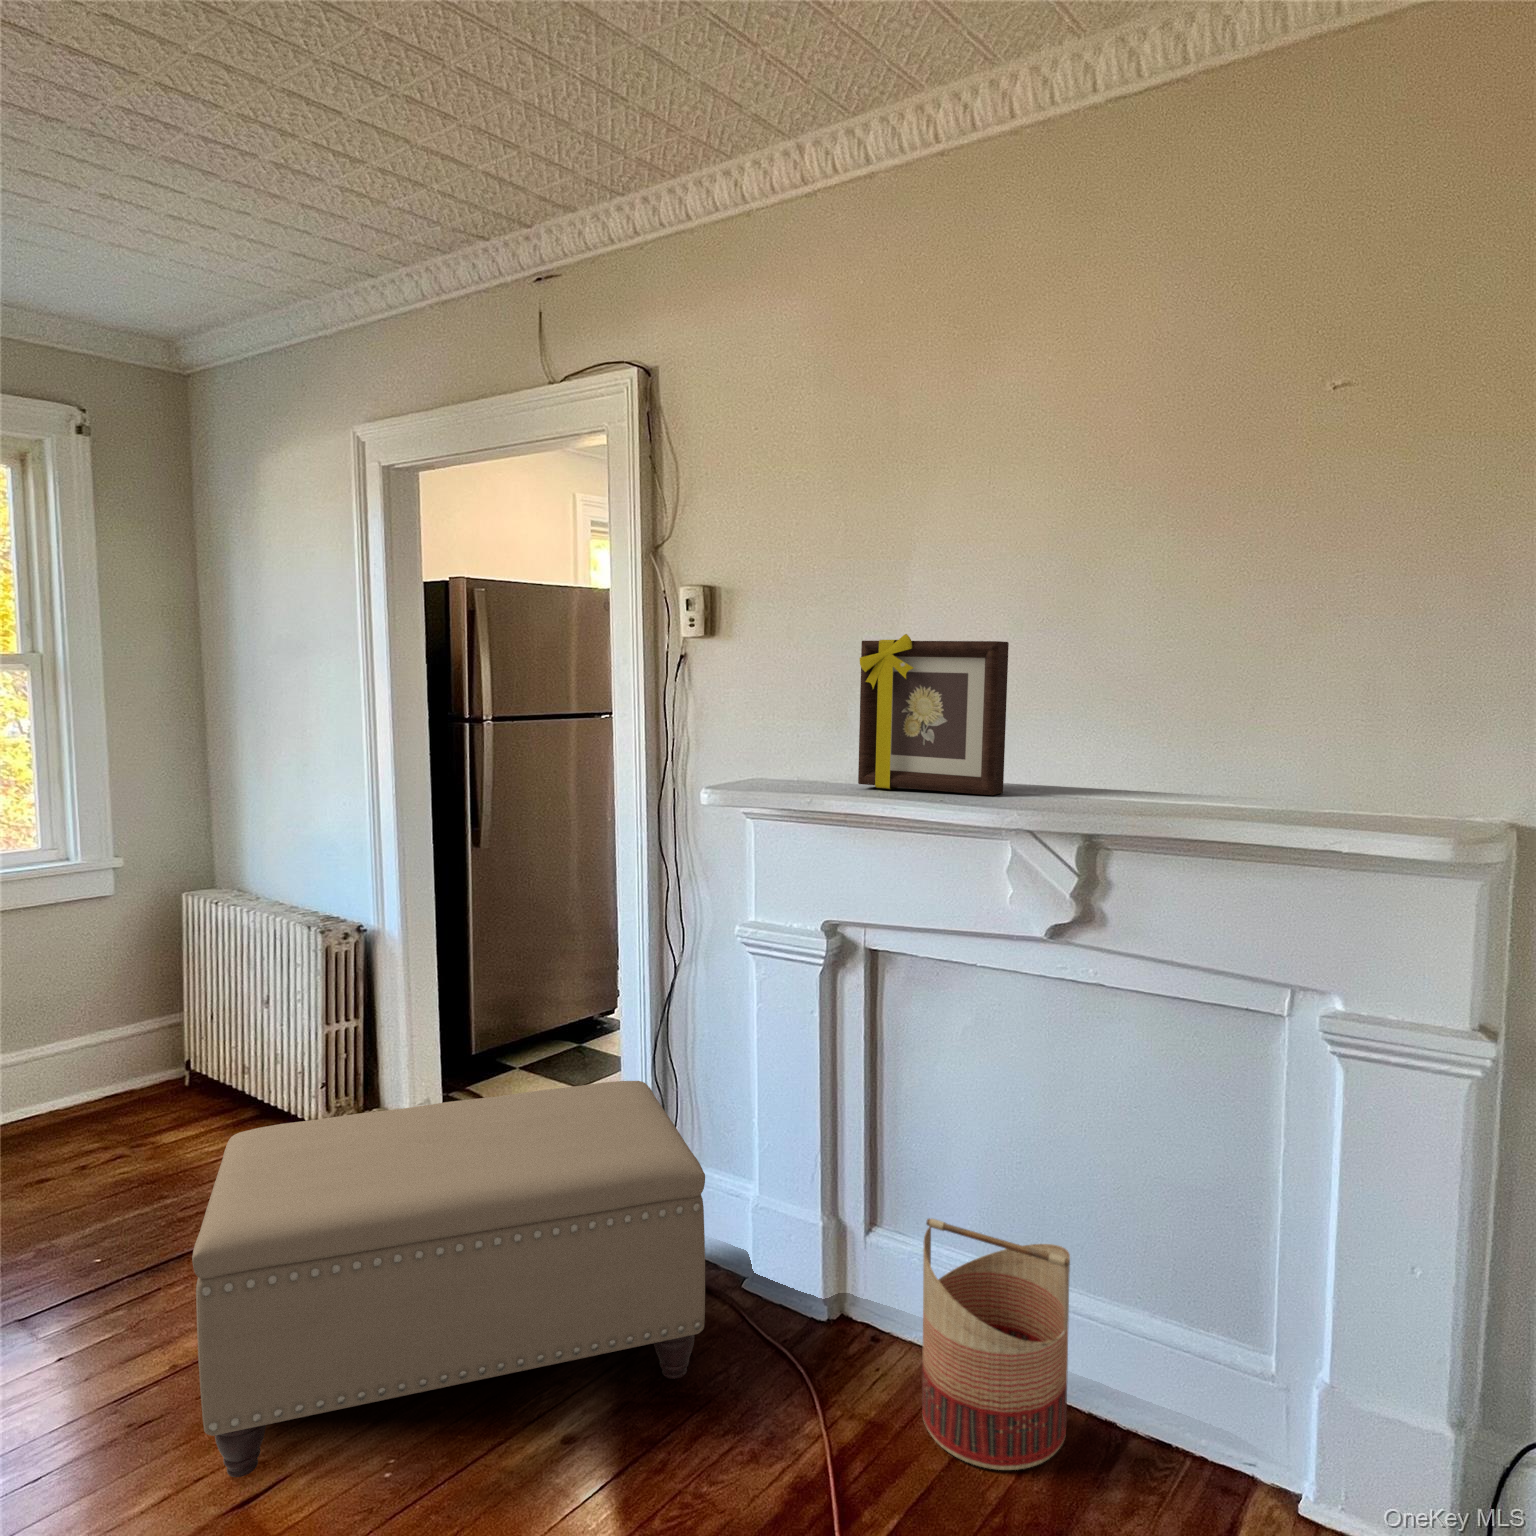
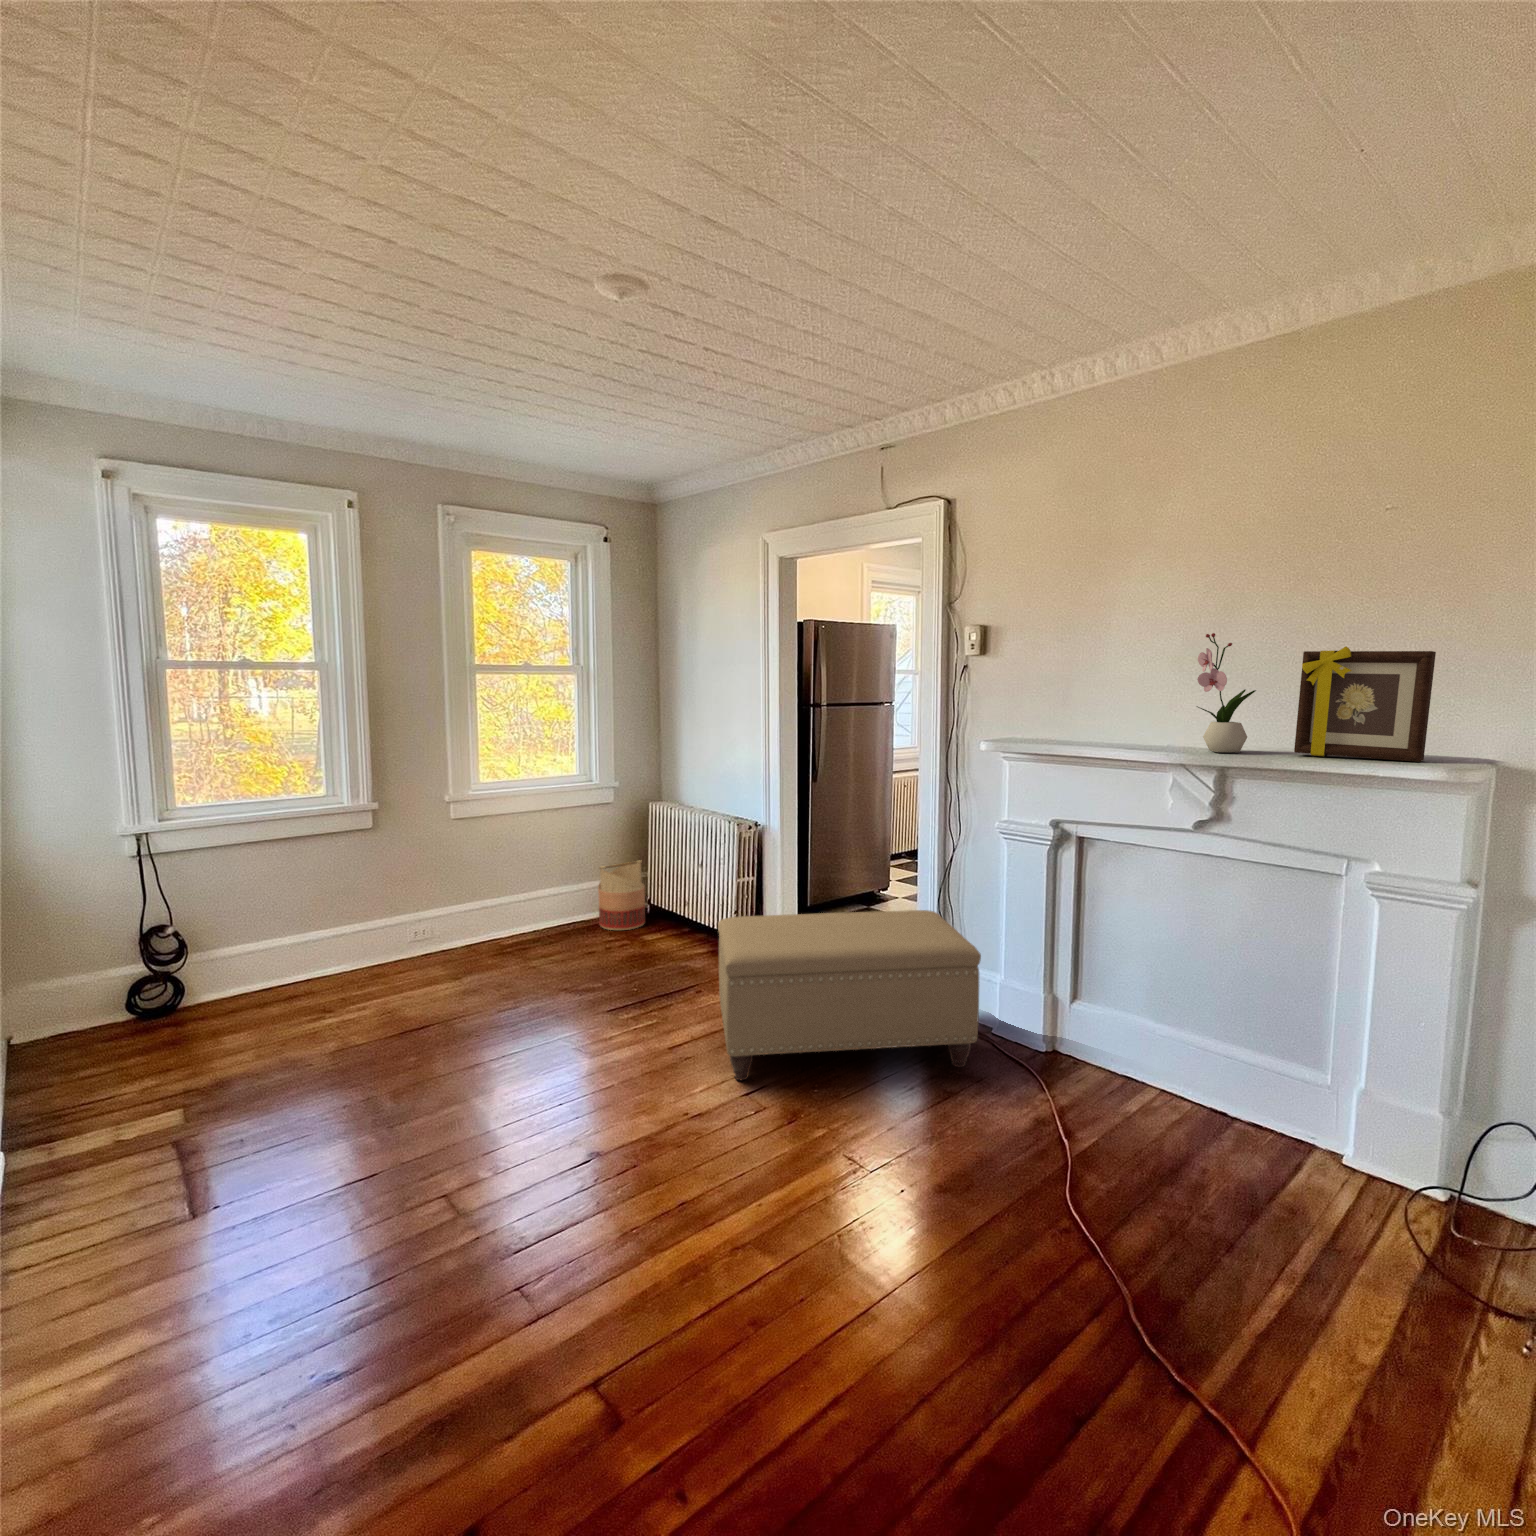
flower arrangement: none [1045,599,1141,807] -> present [1197,633,1256,753]
picture frame: present [858,634,1009,795] -> present [1294,646,1436,762]
basket: present [922,1218,1070,1470] -> present [598,860,645,930]

